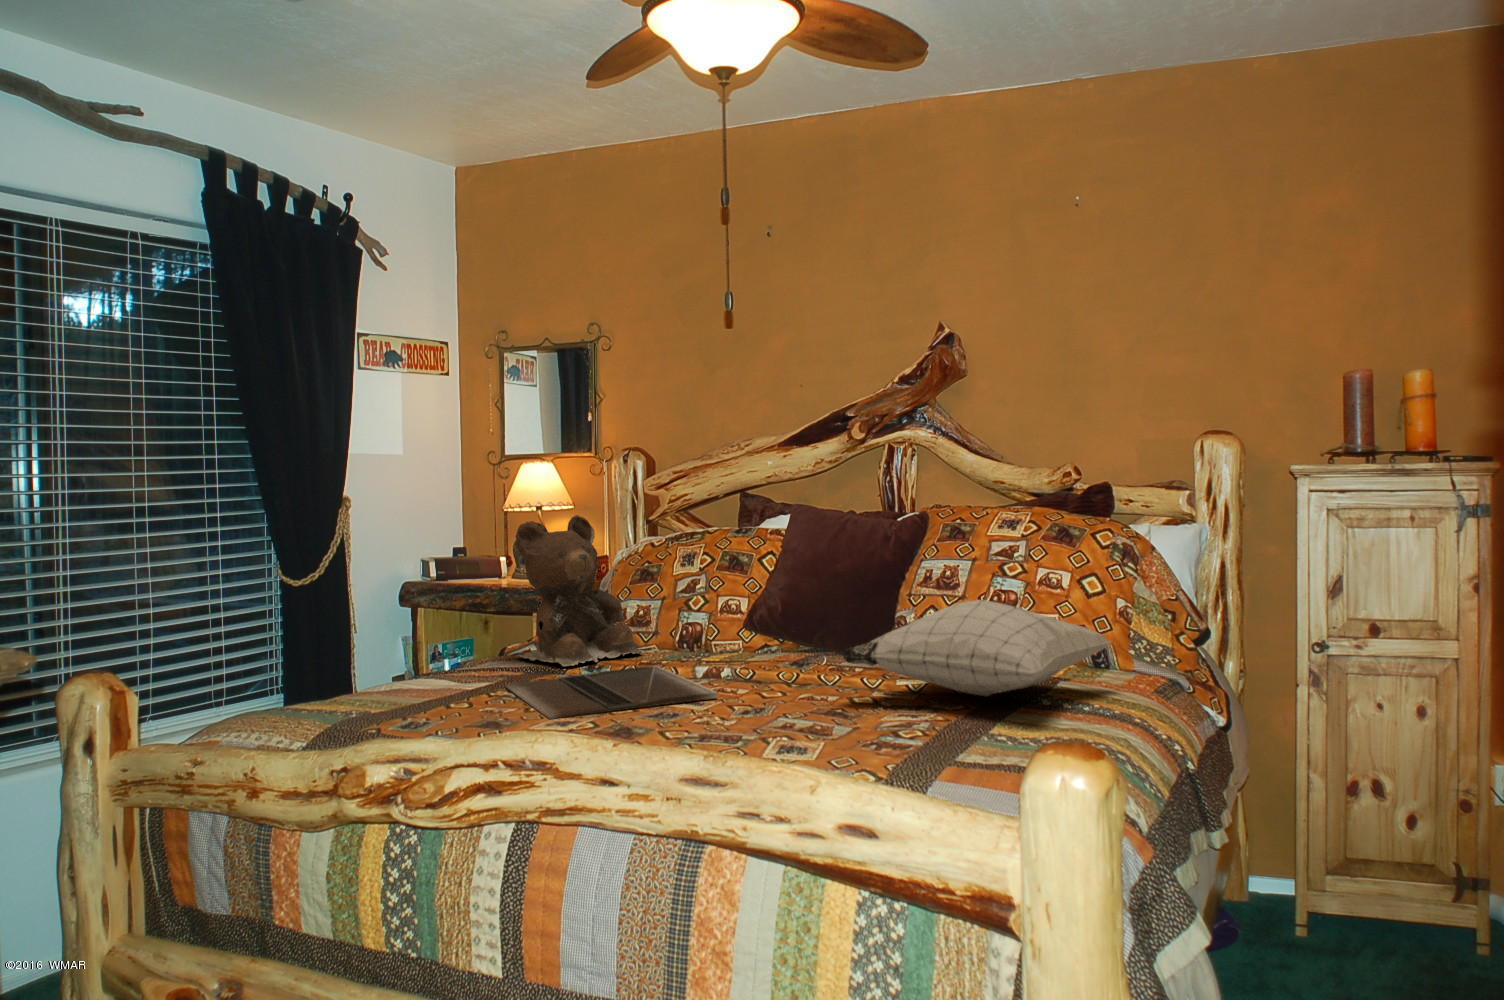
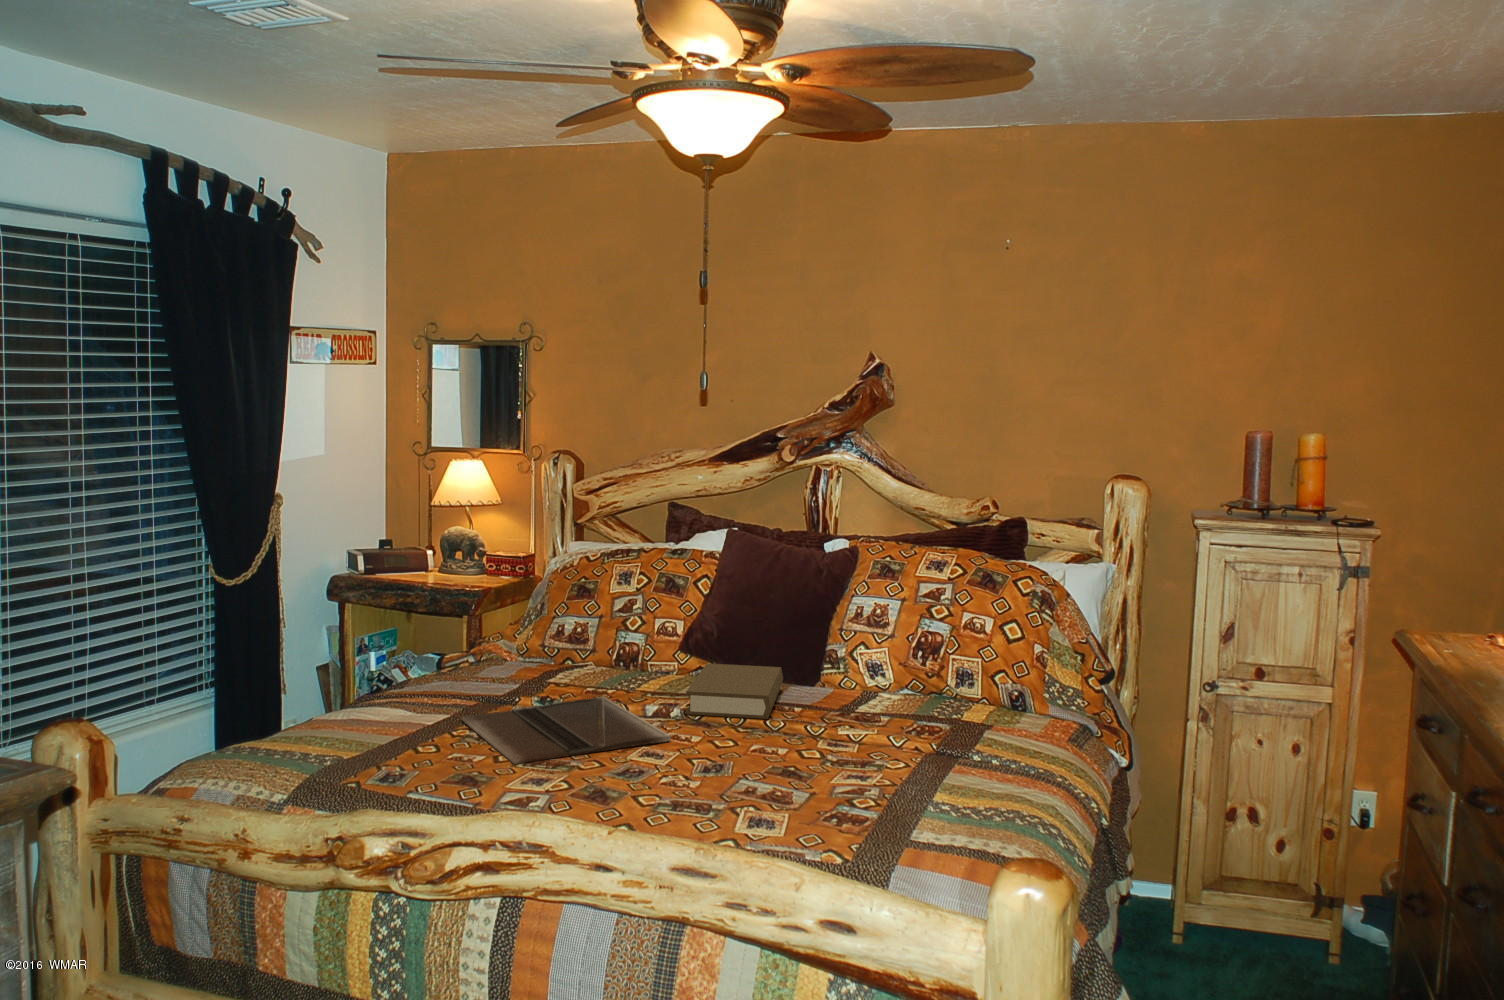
teddy bear: present [515,515,644,666] -> none [462,541,588,693]
pillow: present [842,600,1110,696] -> none [789,658,1035,748]
book: none [739,634,847,680] -> present [686,664,783,719]

